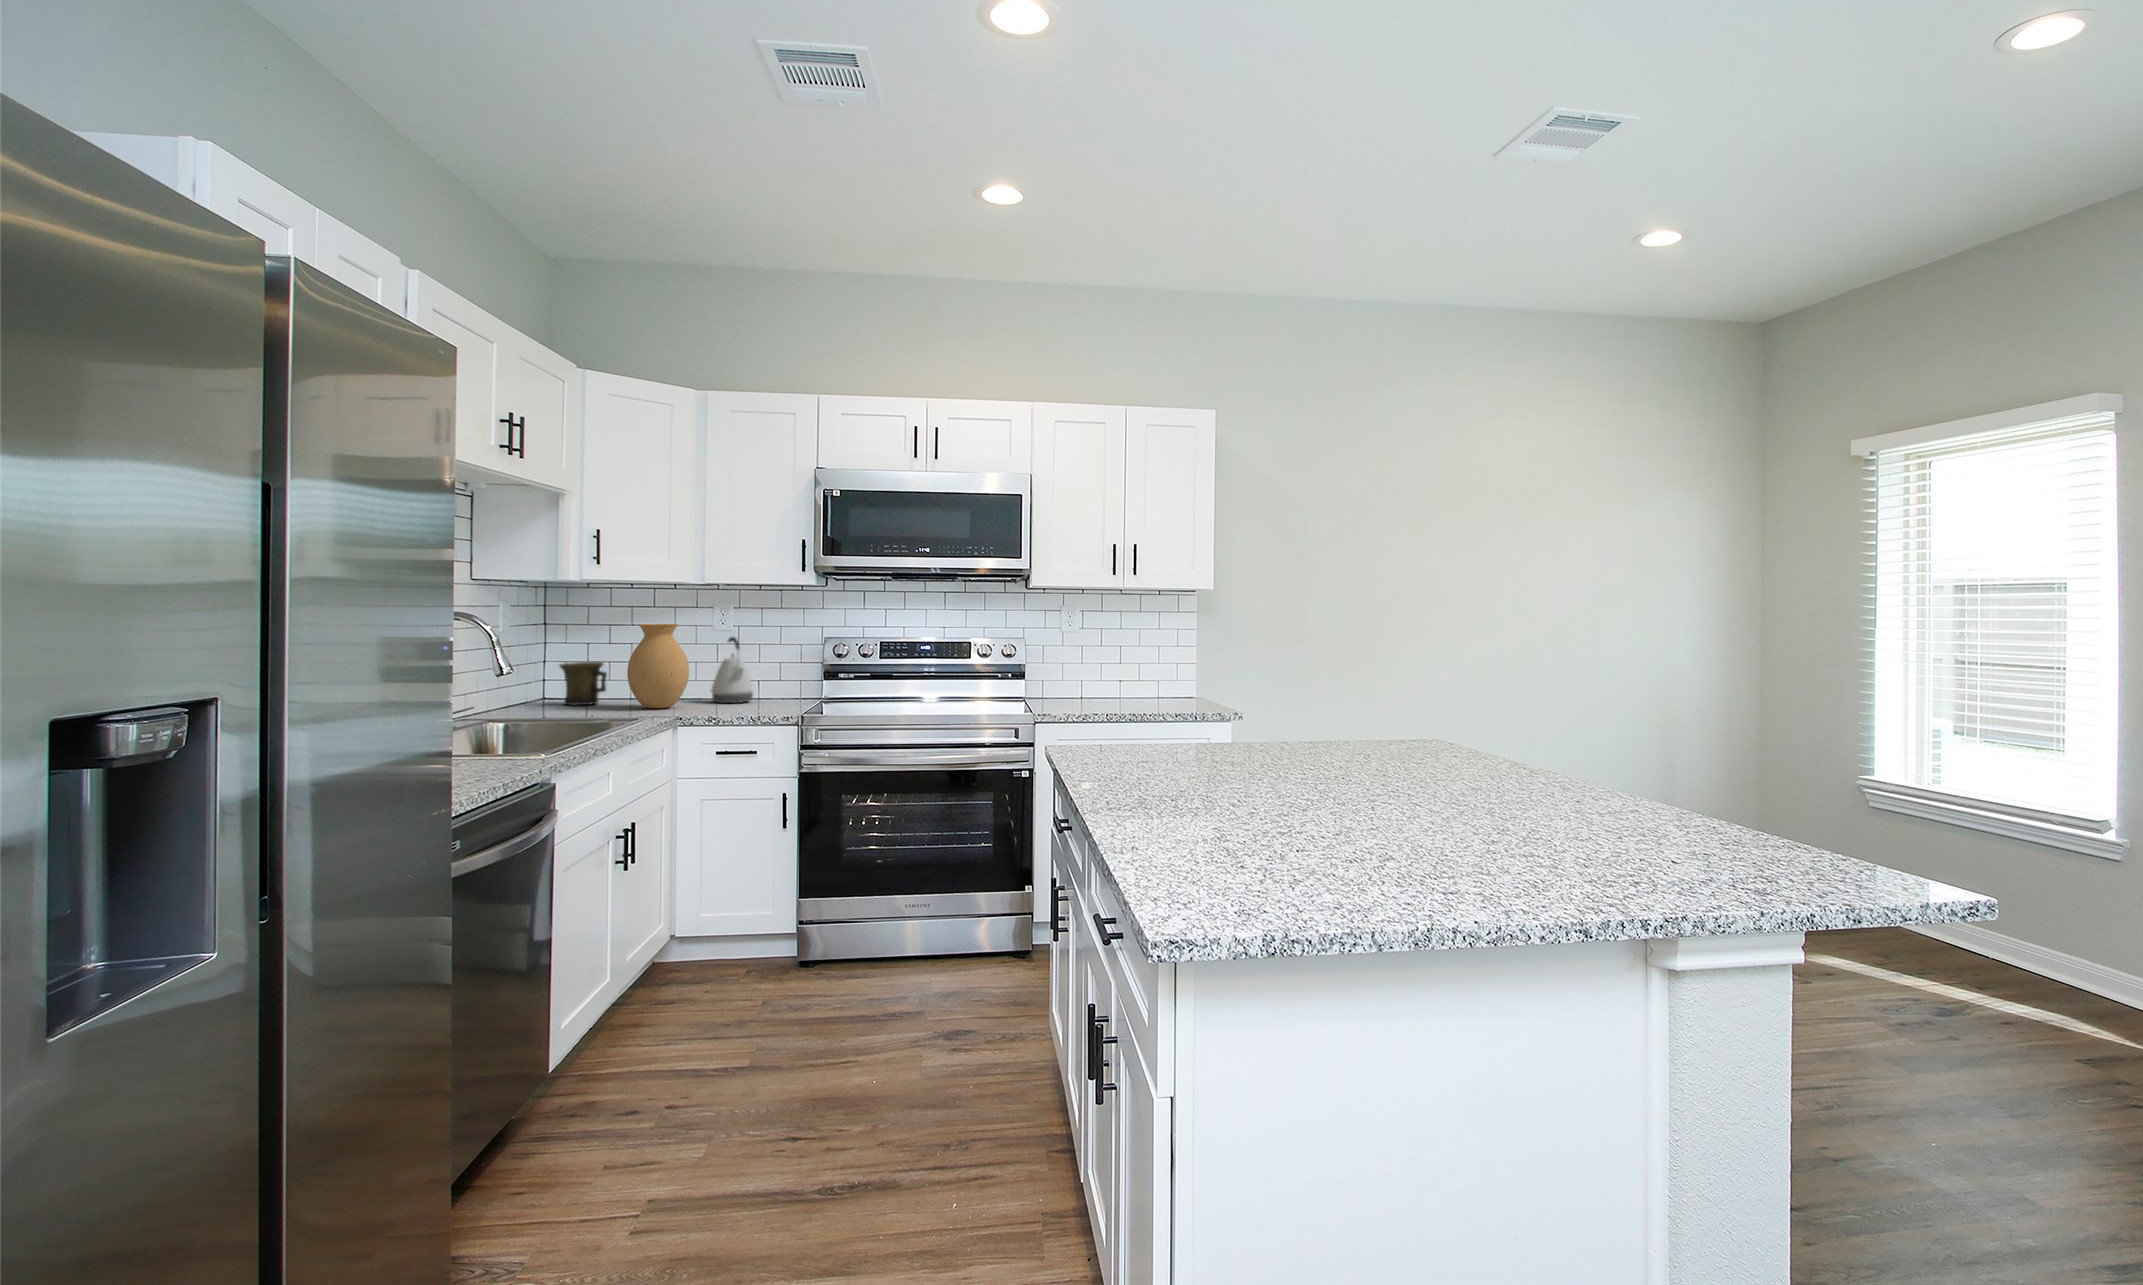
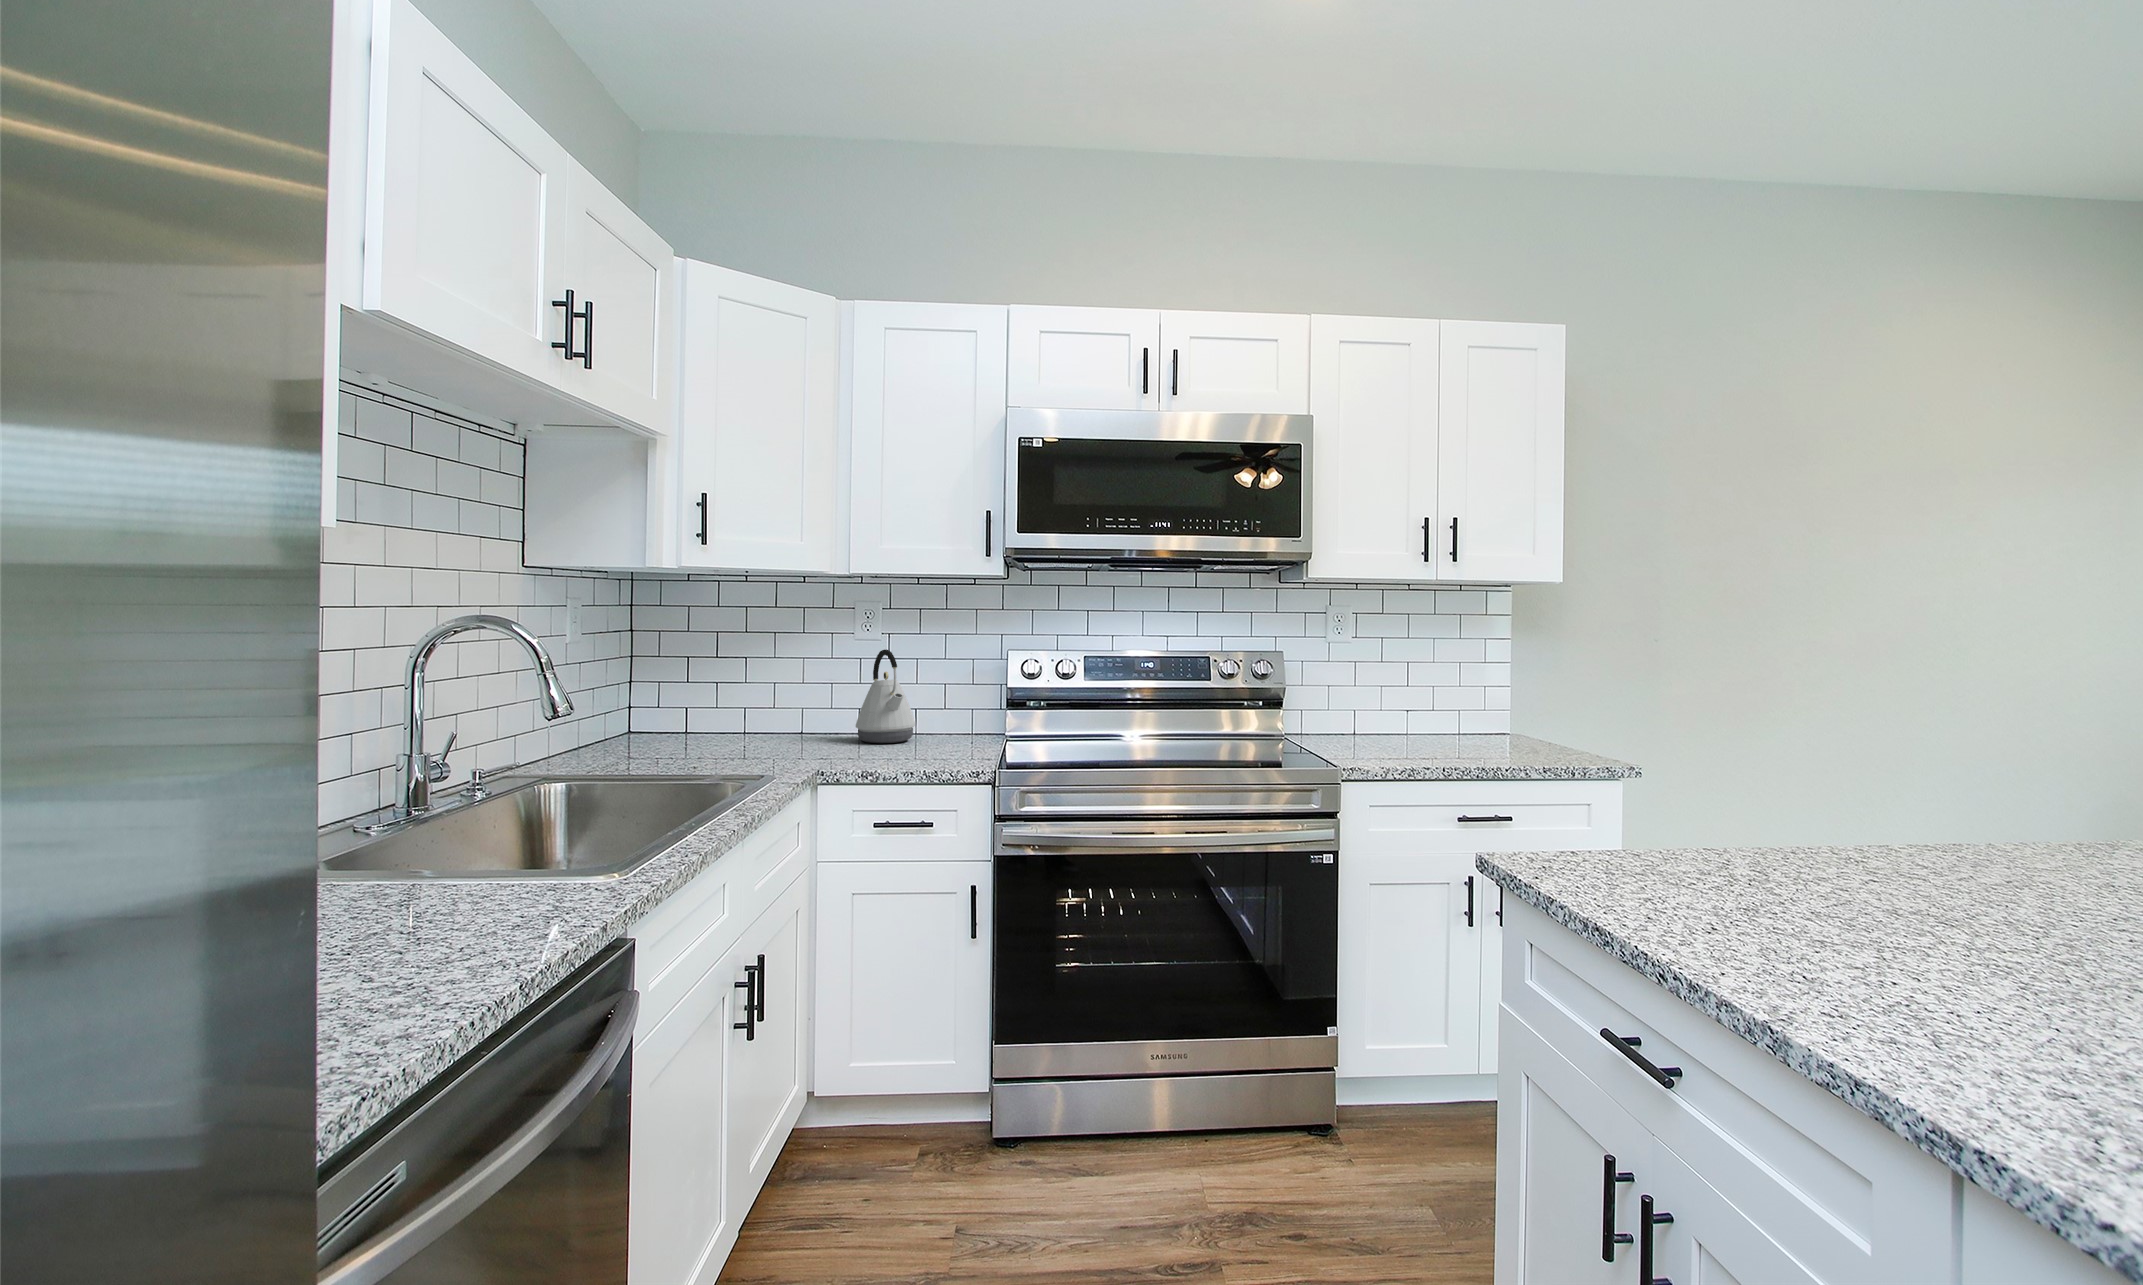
vase: present [627,624,689,708] -> none [745,631,830,754]
mug: present [559,662,607,705] -> none [648,685,715,749]

